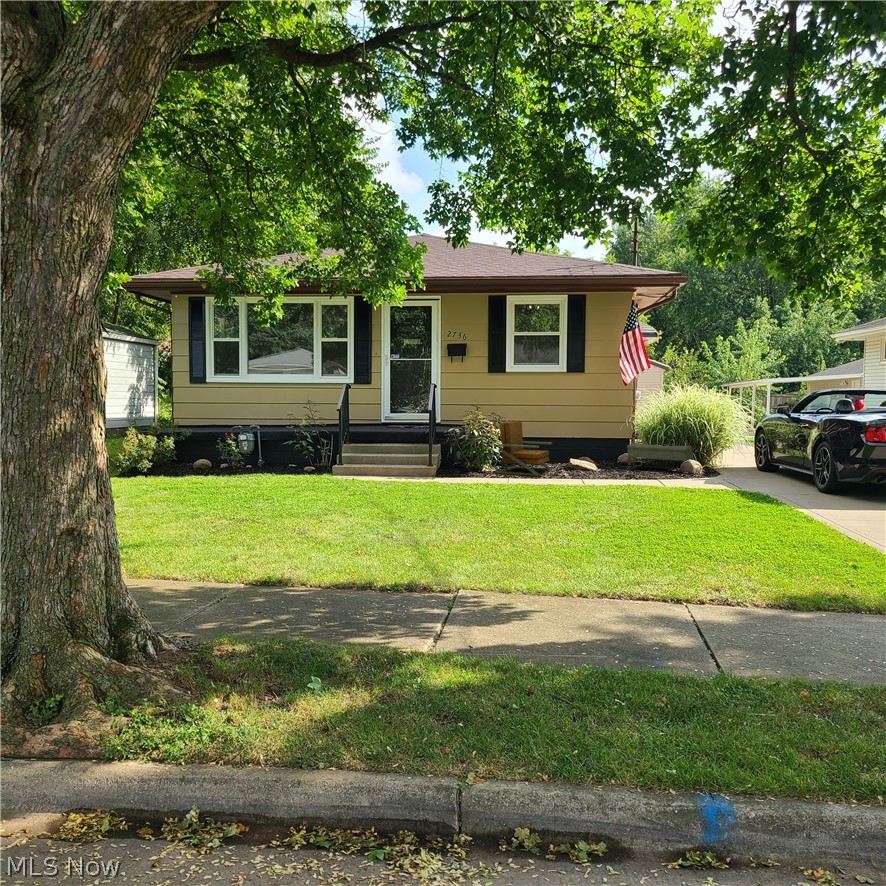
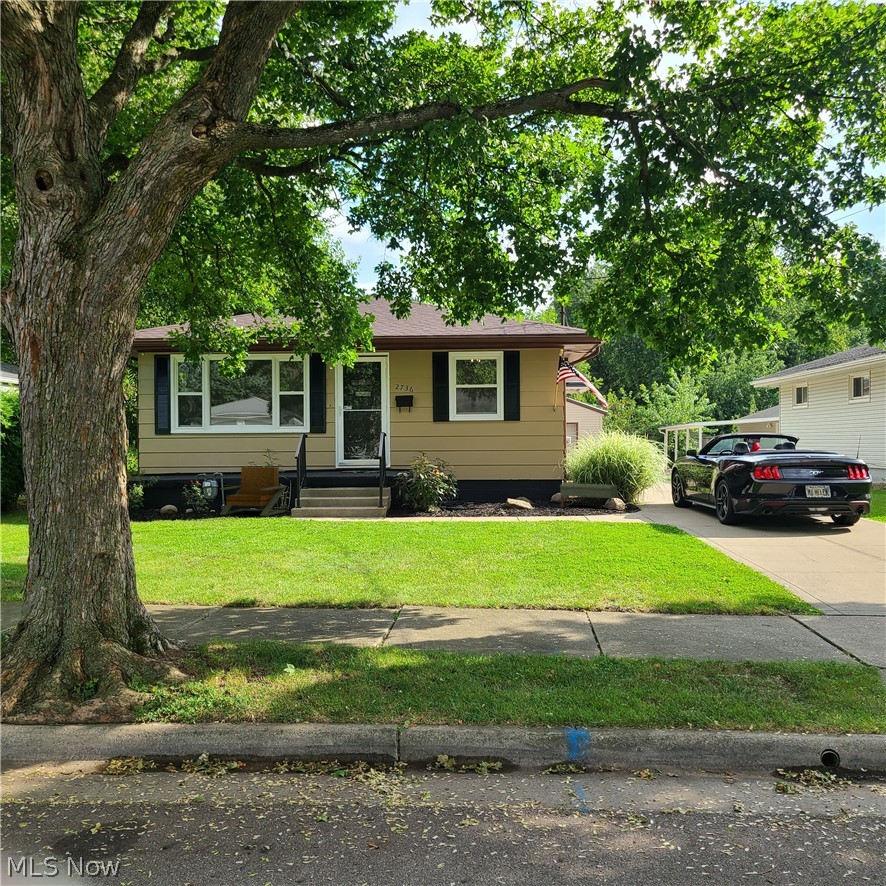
lounge chair: present [495,421,552,476] -> present [220,467,286,516]

